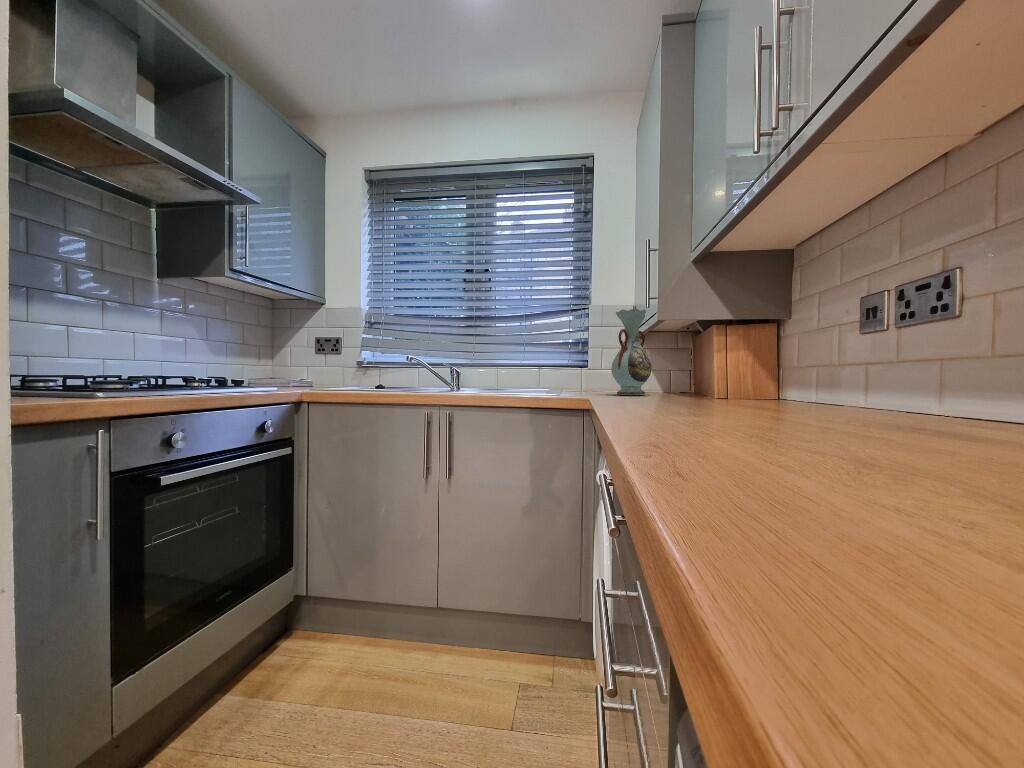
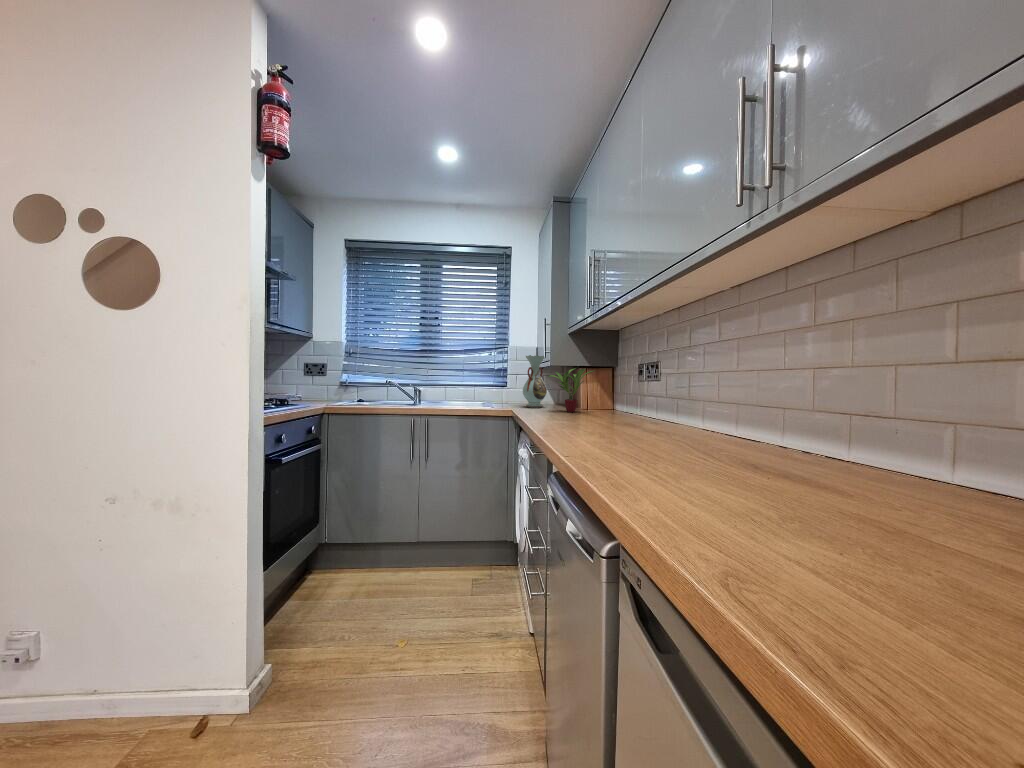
potted plant: none [652,317,743,399] -> present [548,369,594,412]

